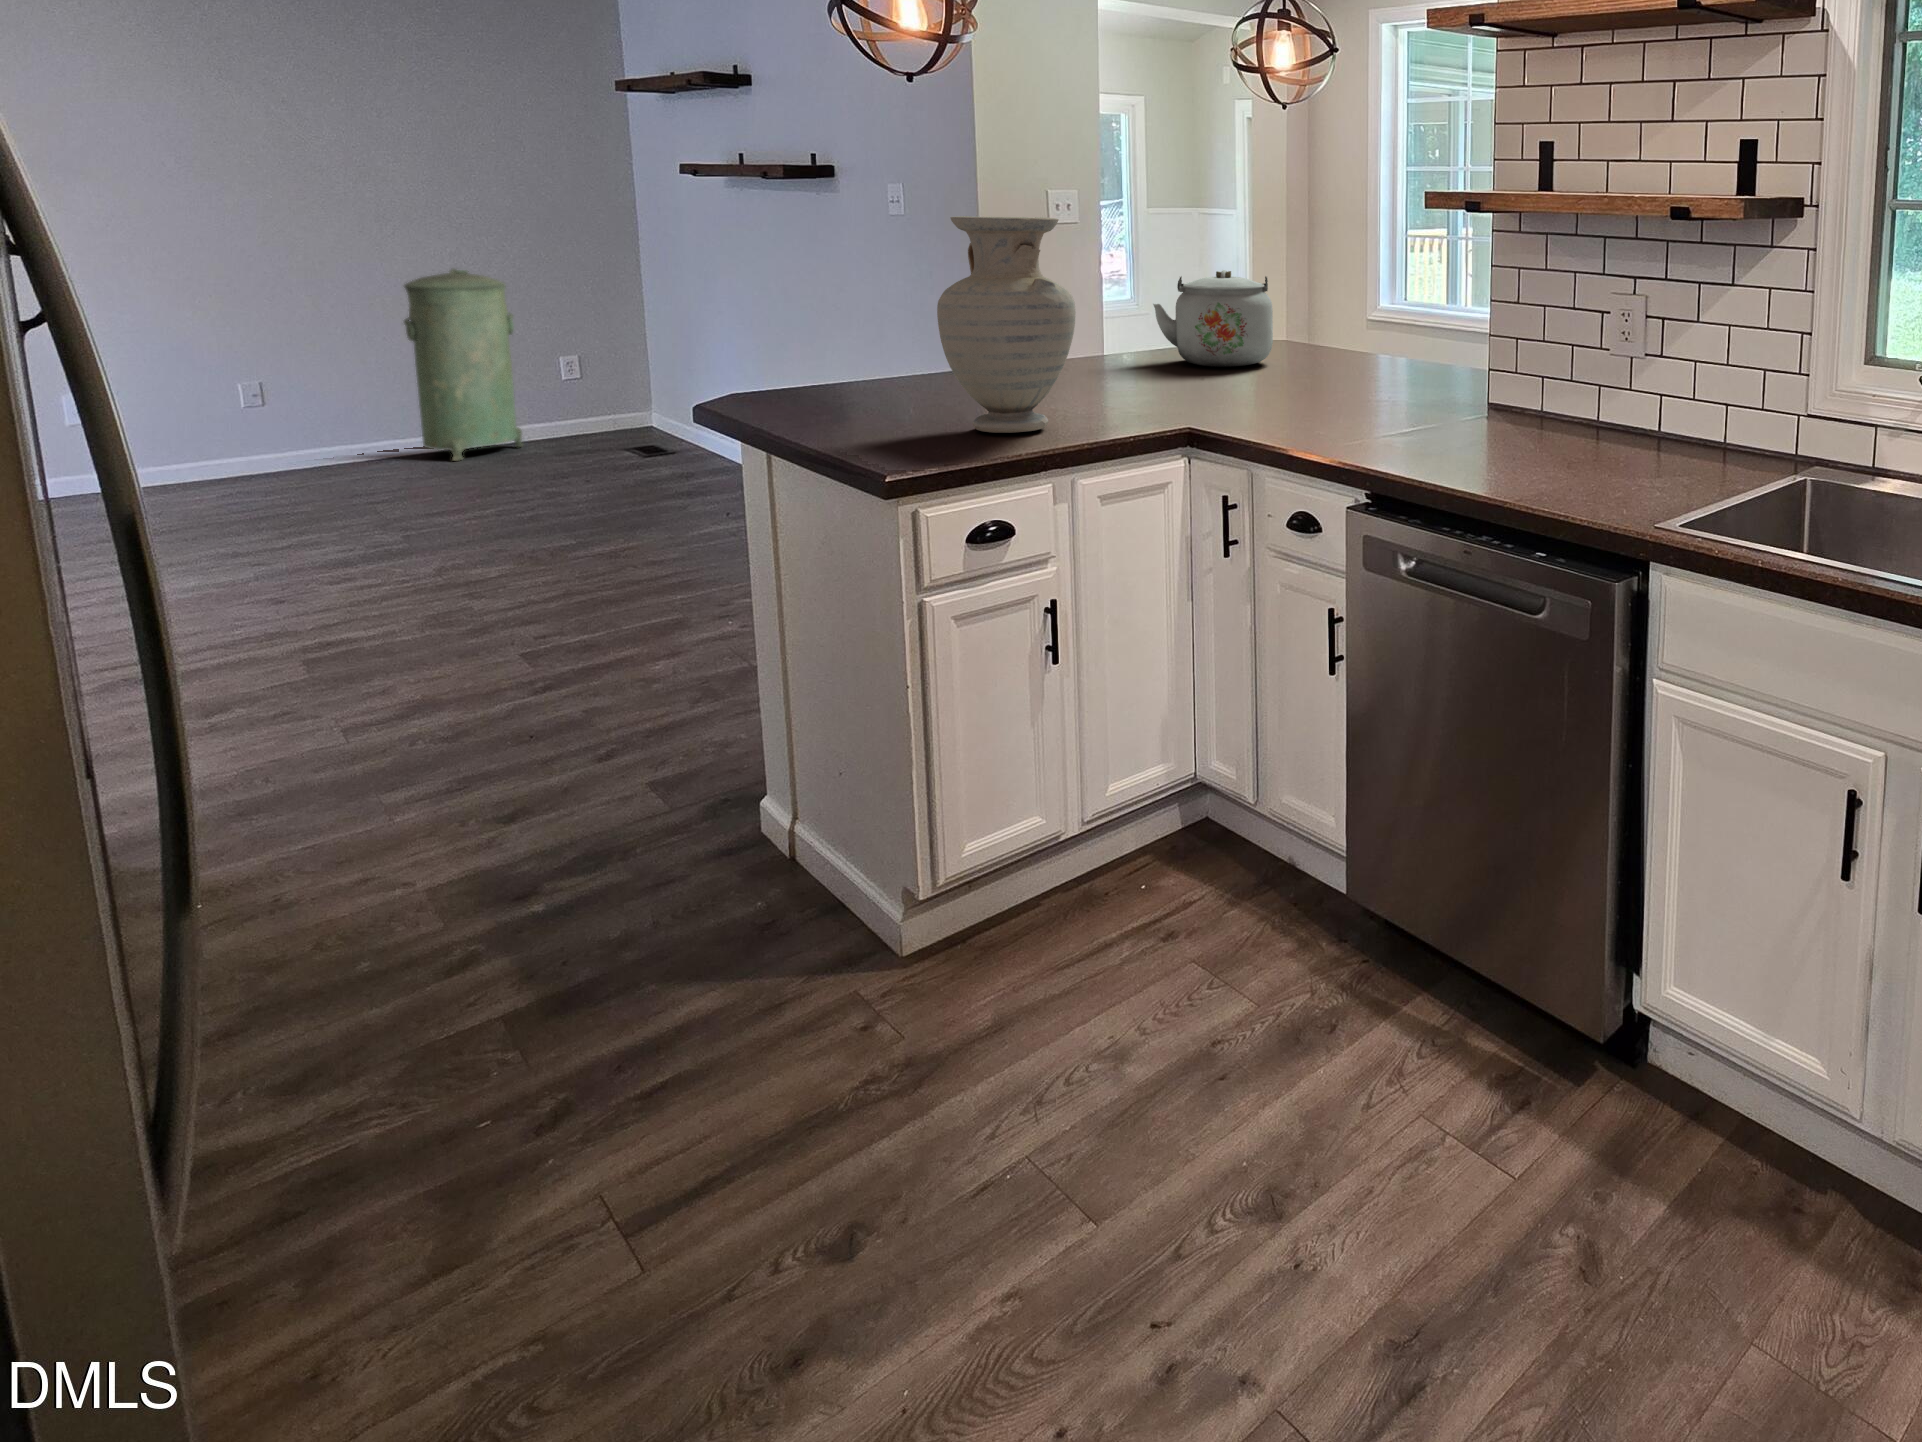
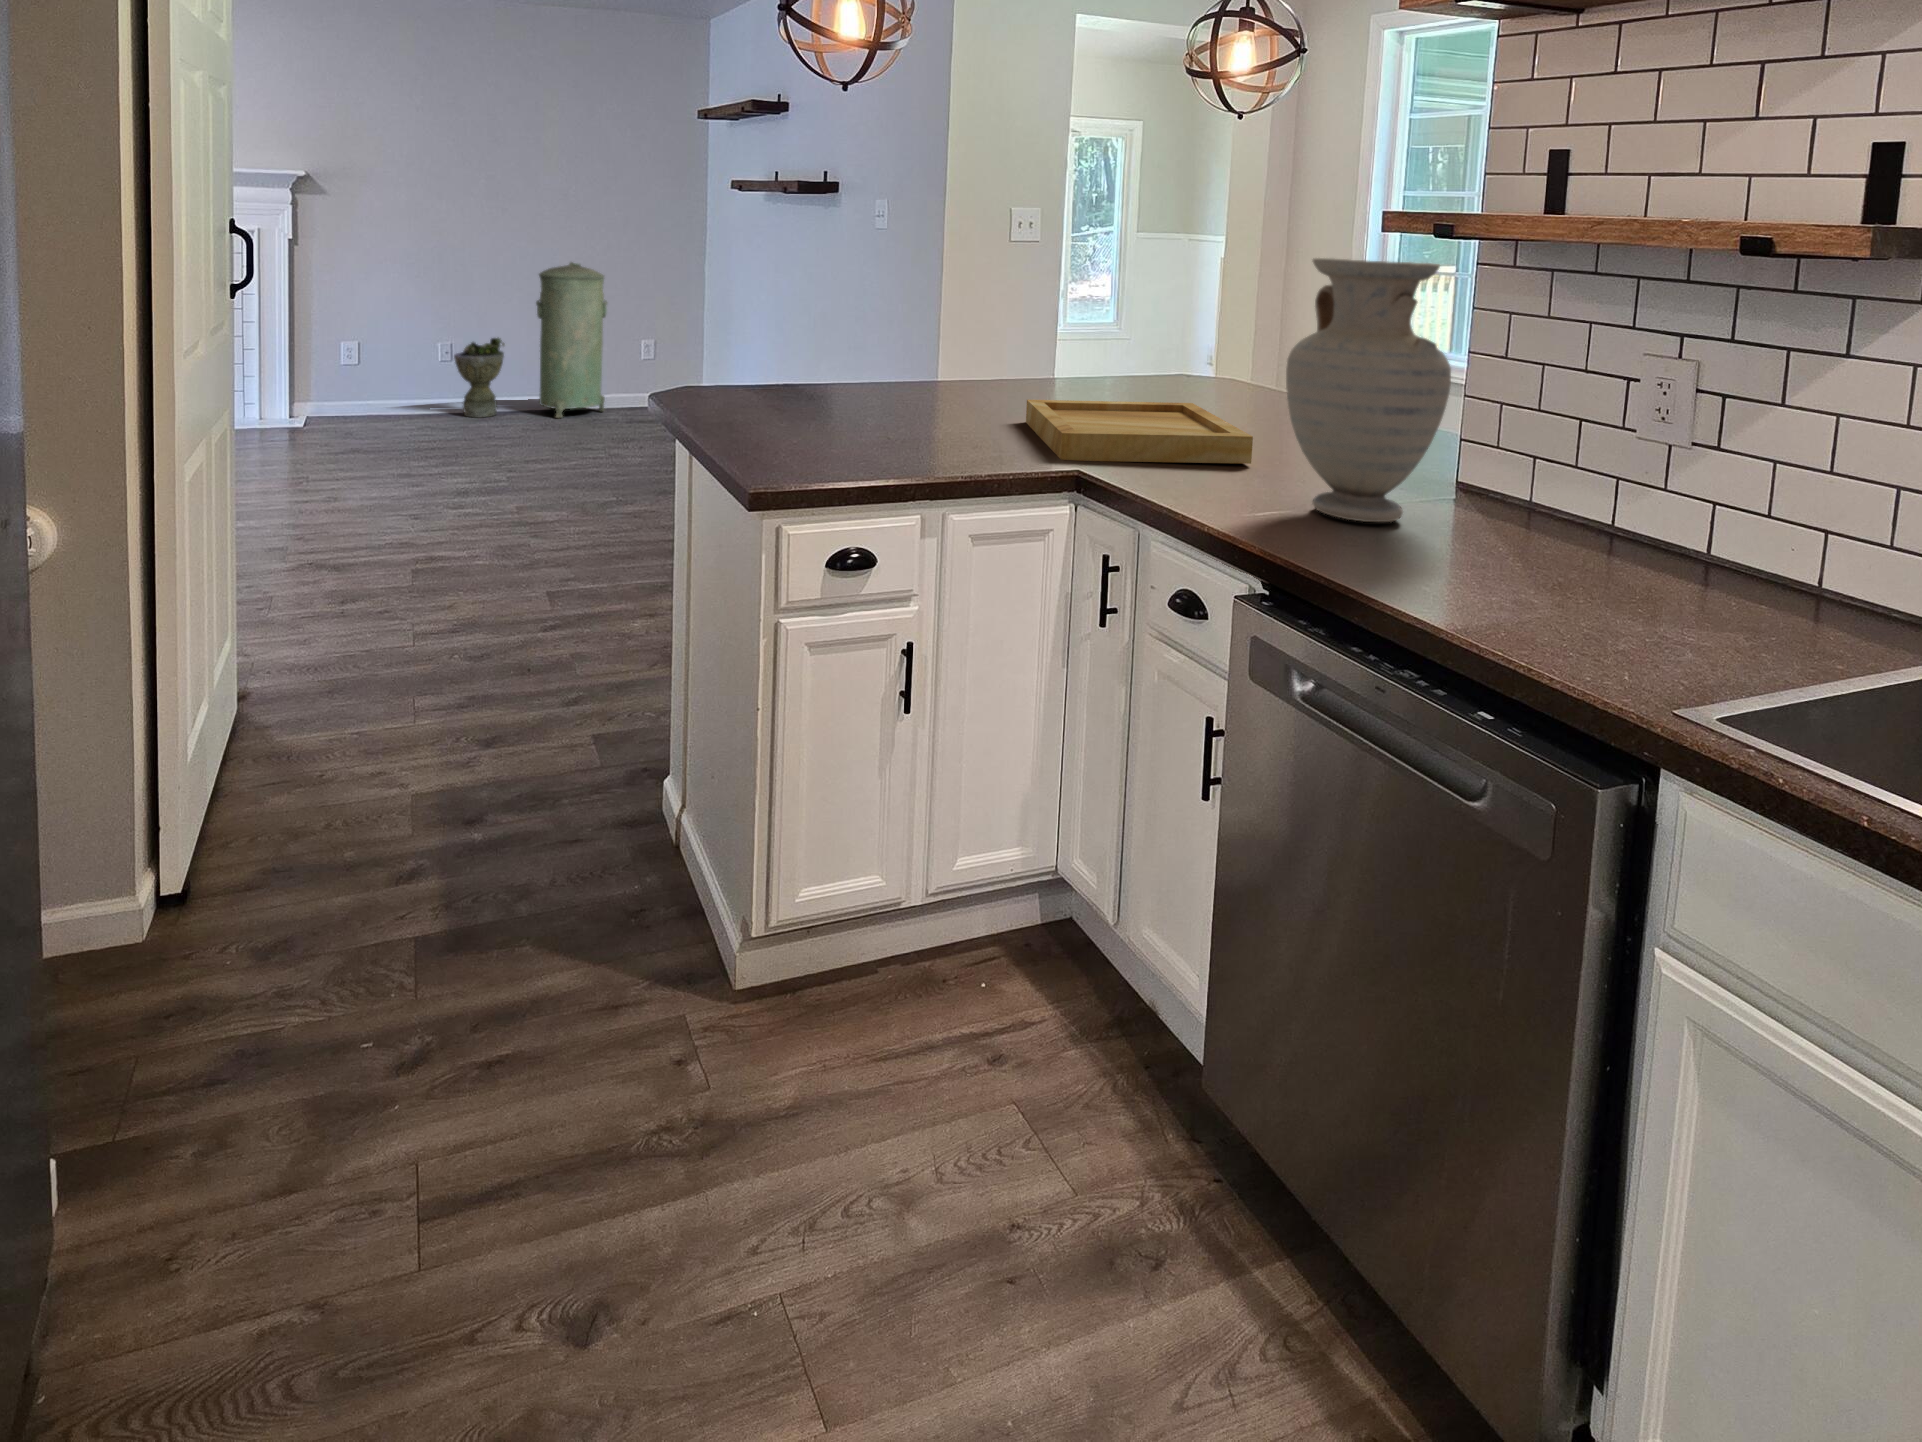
vase: present [937,216,1076,433] -> present [1286,258,1451,522]
kettle: present [1153,270,1273,367] -> none [1079,294,1208,402]
tray: none [1123,363,1332,421] -> present [1026,400,1253,464]
planter: none [276,369,360,473] -> present [454,338,504,418]

